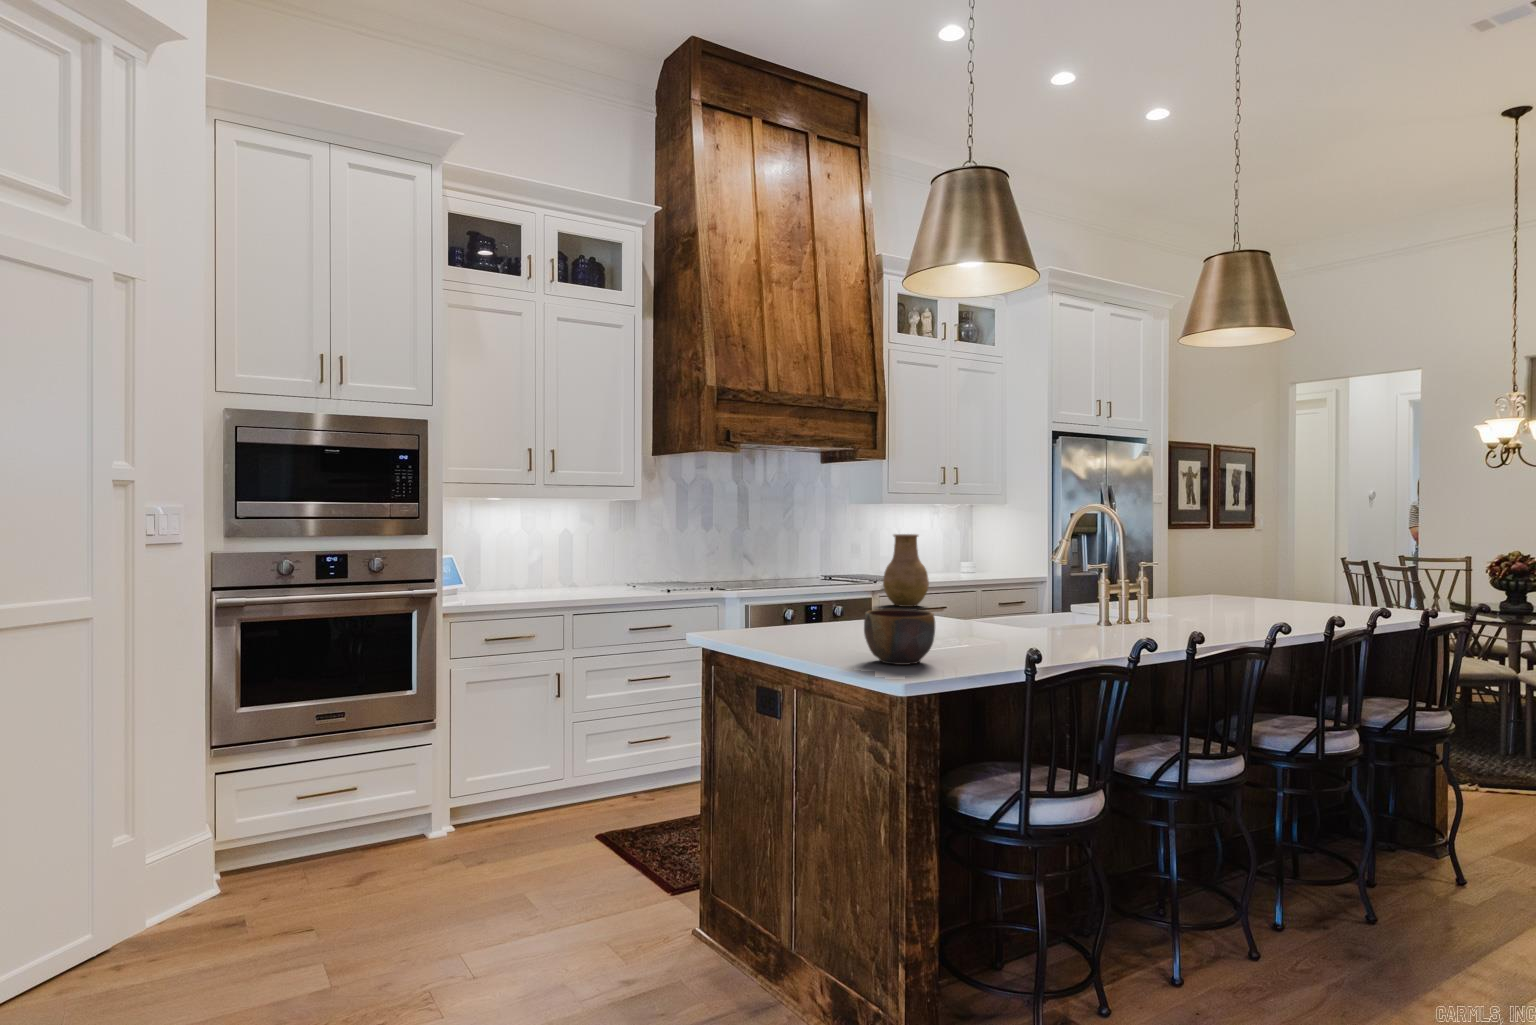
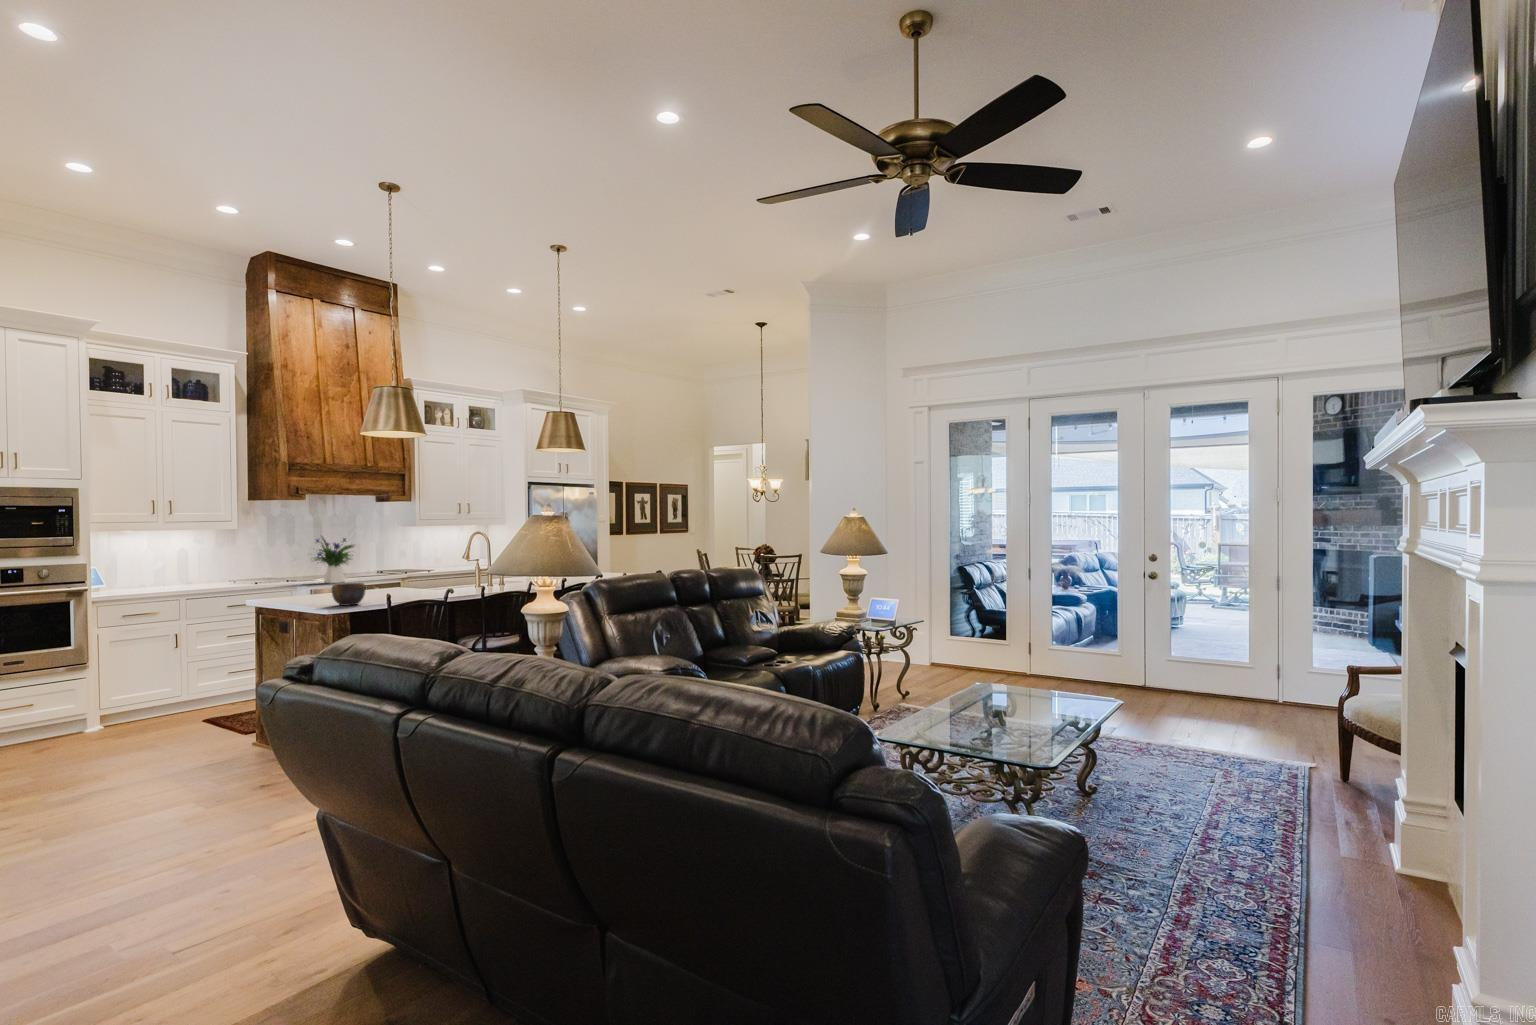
flower arrangement: none [735,513,809,594] -> present [315,537,354,583]
vase: present [883,534,929,607] -> none [392,547,419,586]

